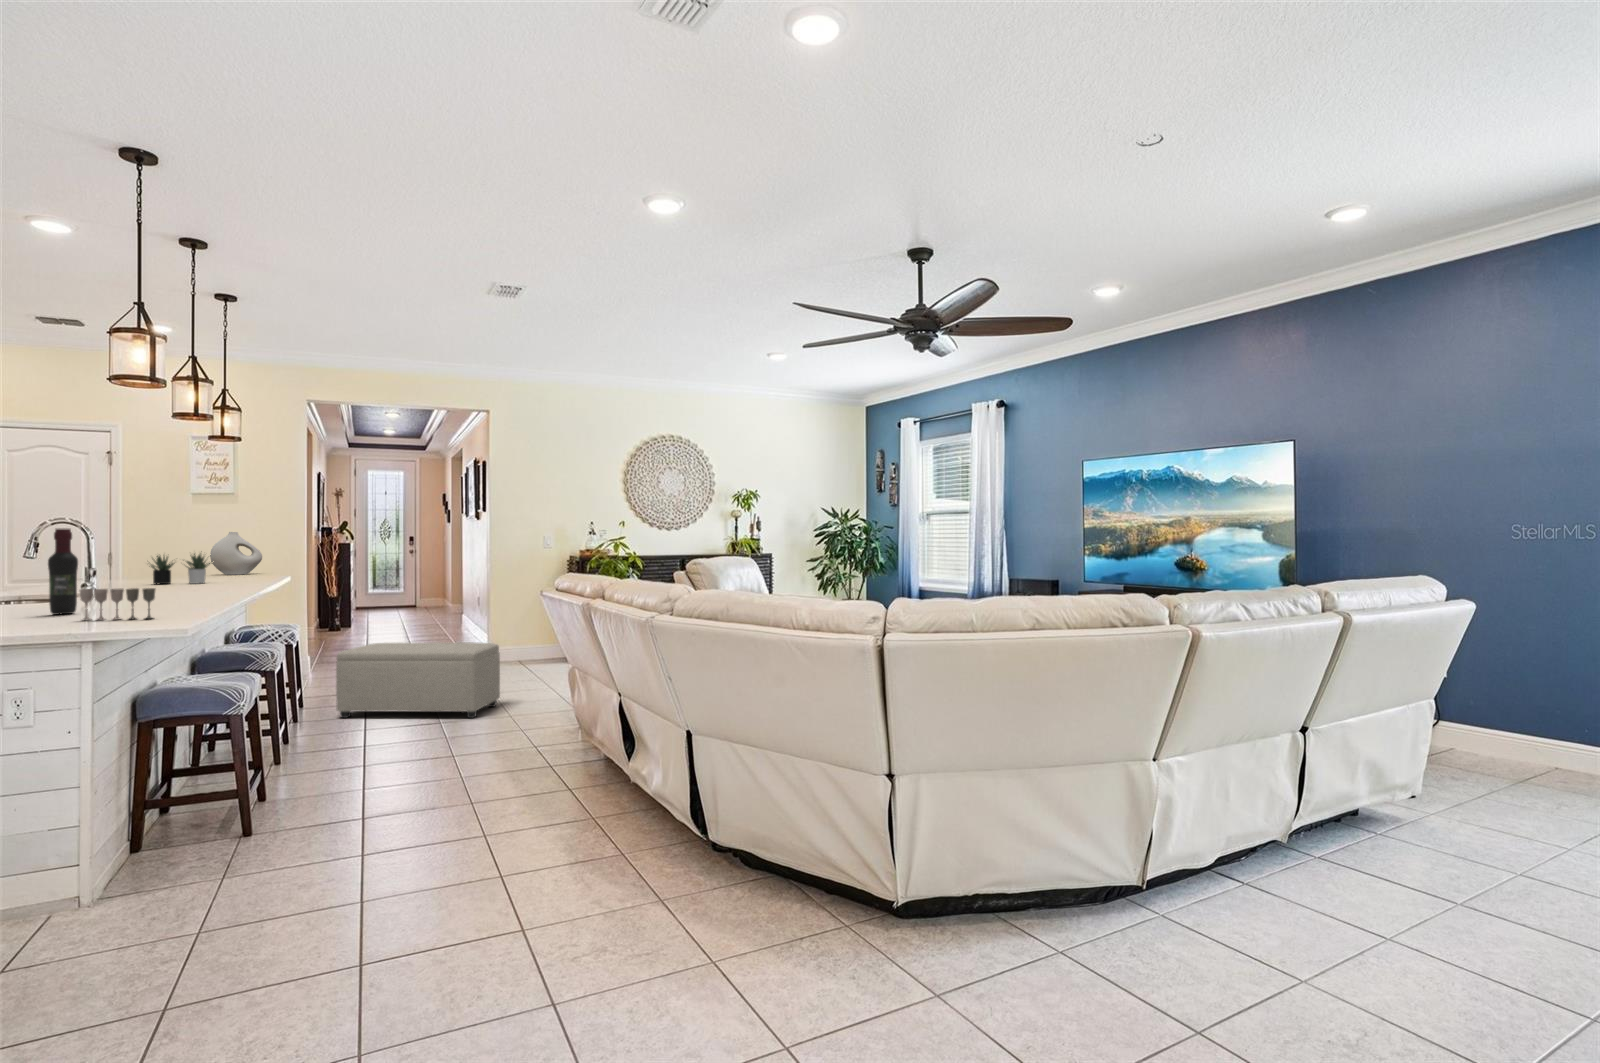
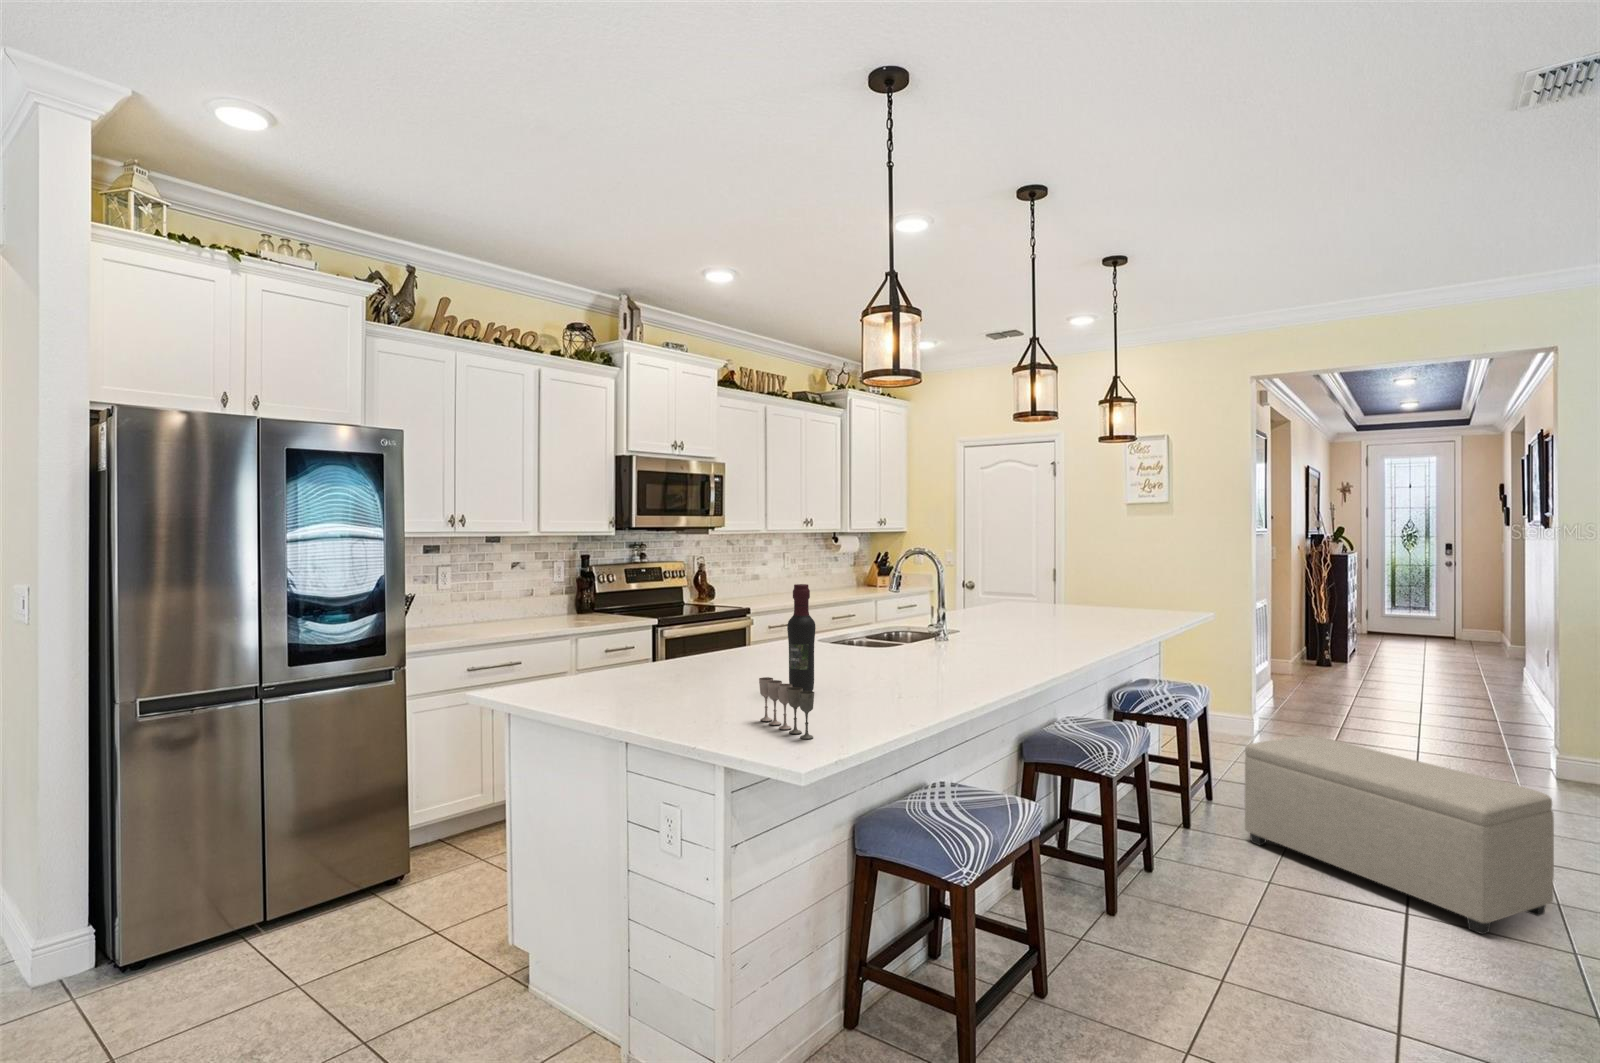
vase: present [210,532,262,575] -> none [1125,554,1181,607]
succulent plant: present [151,553,210,584] -> none [1027,584,1094,626]

